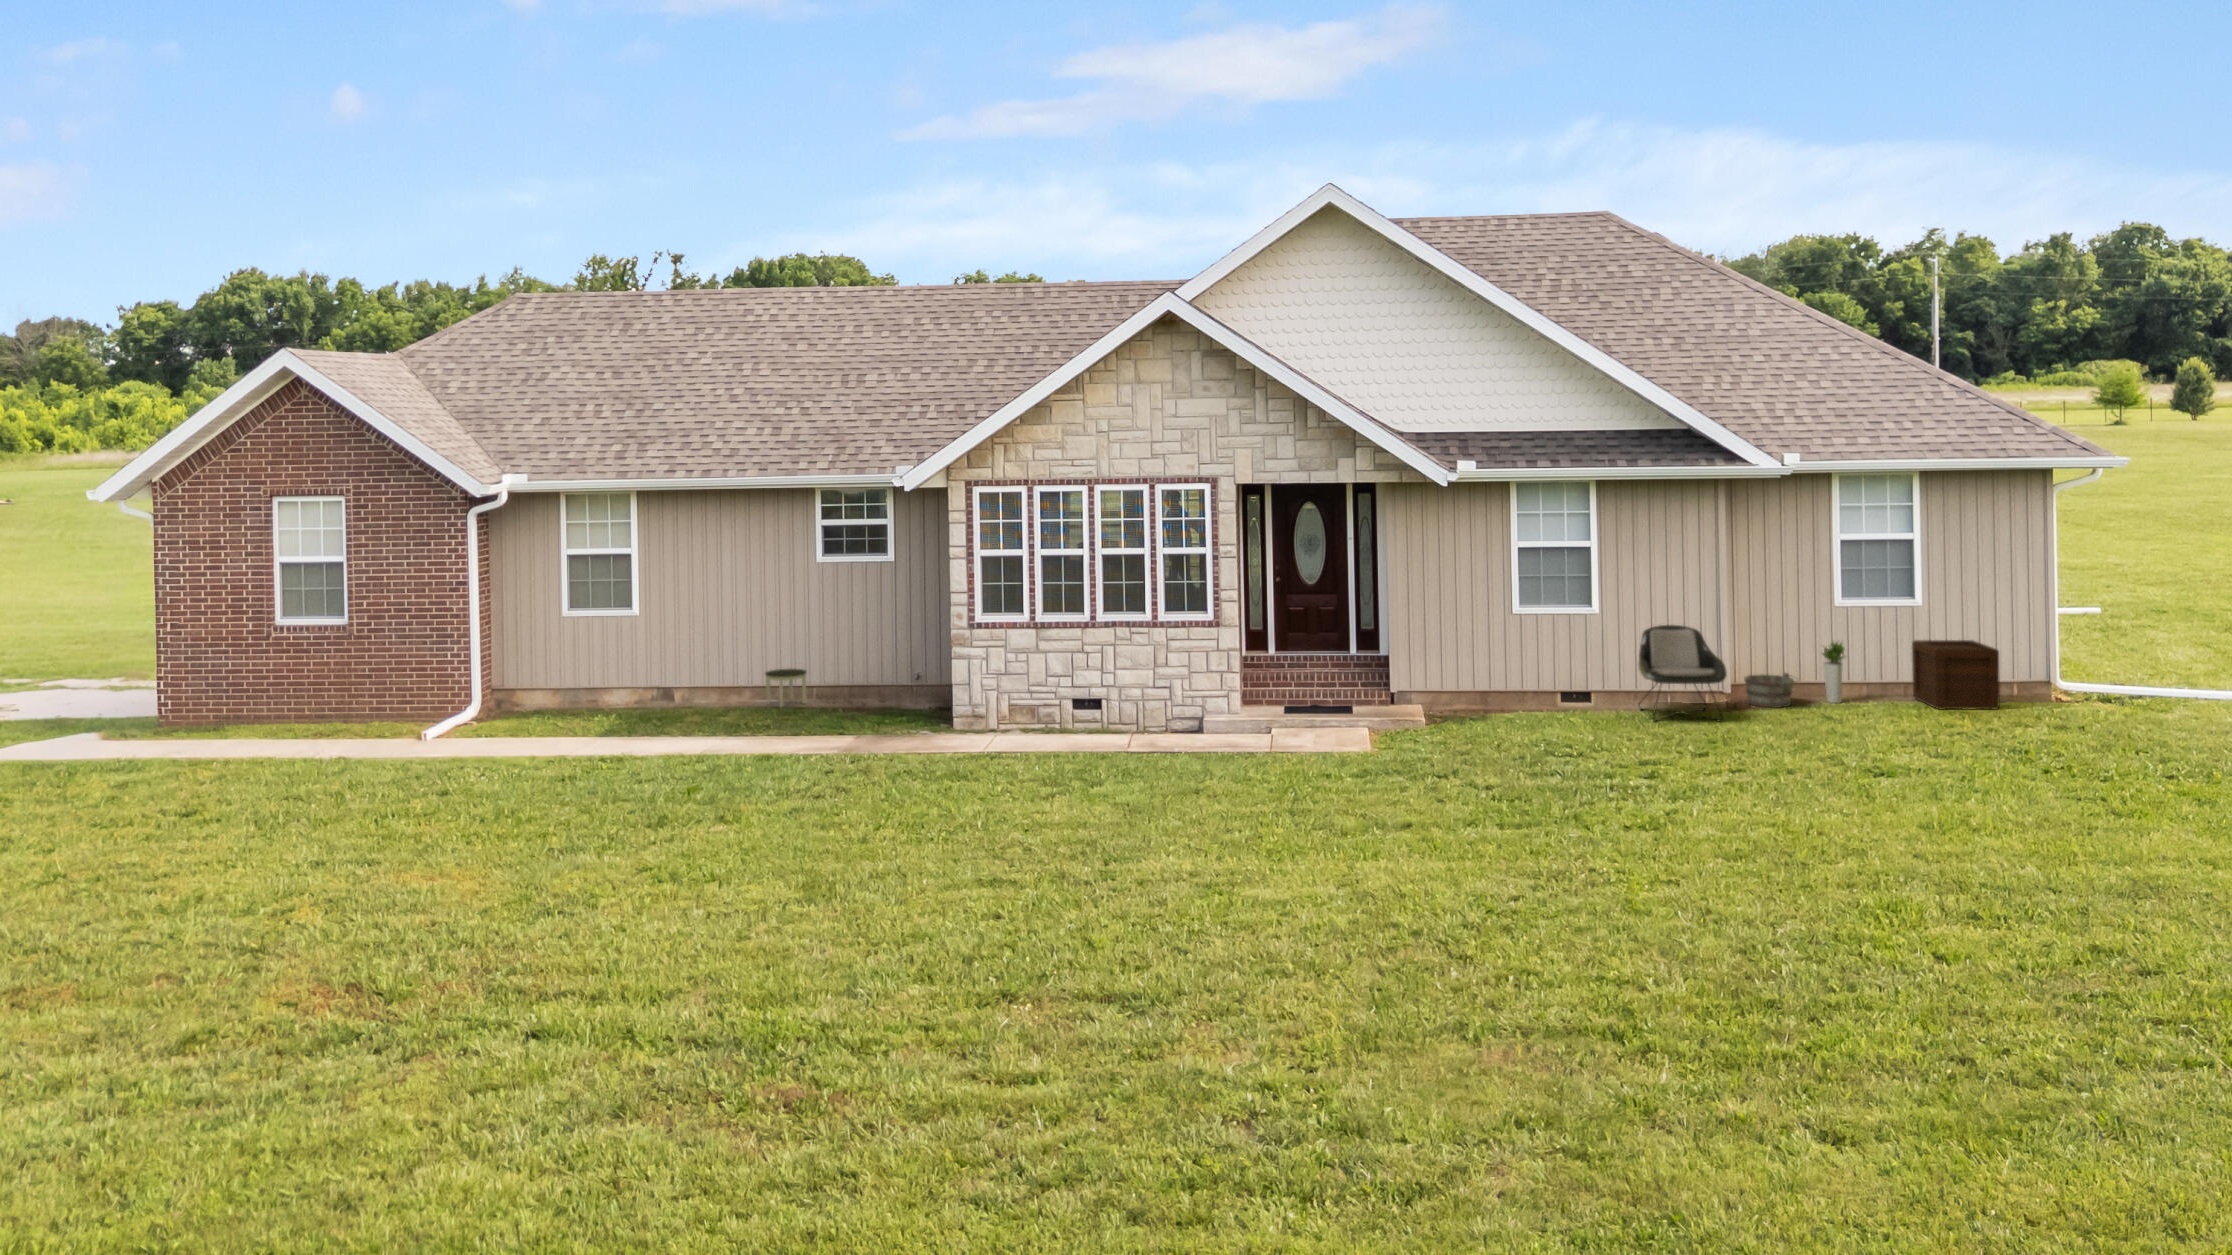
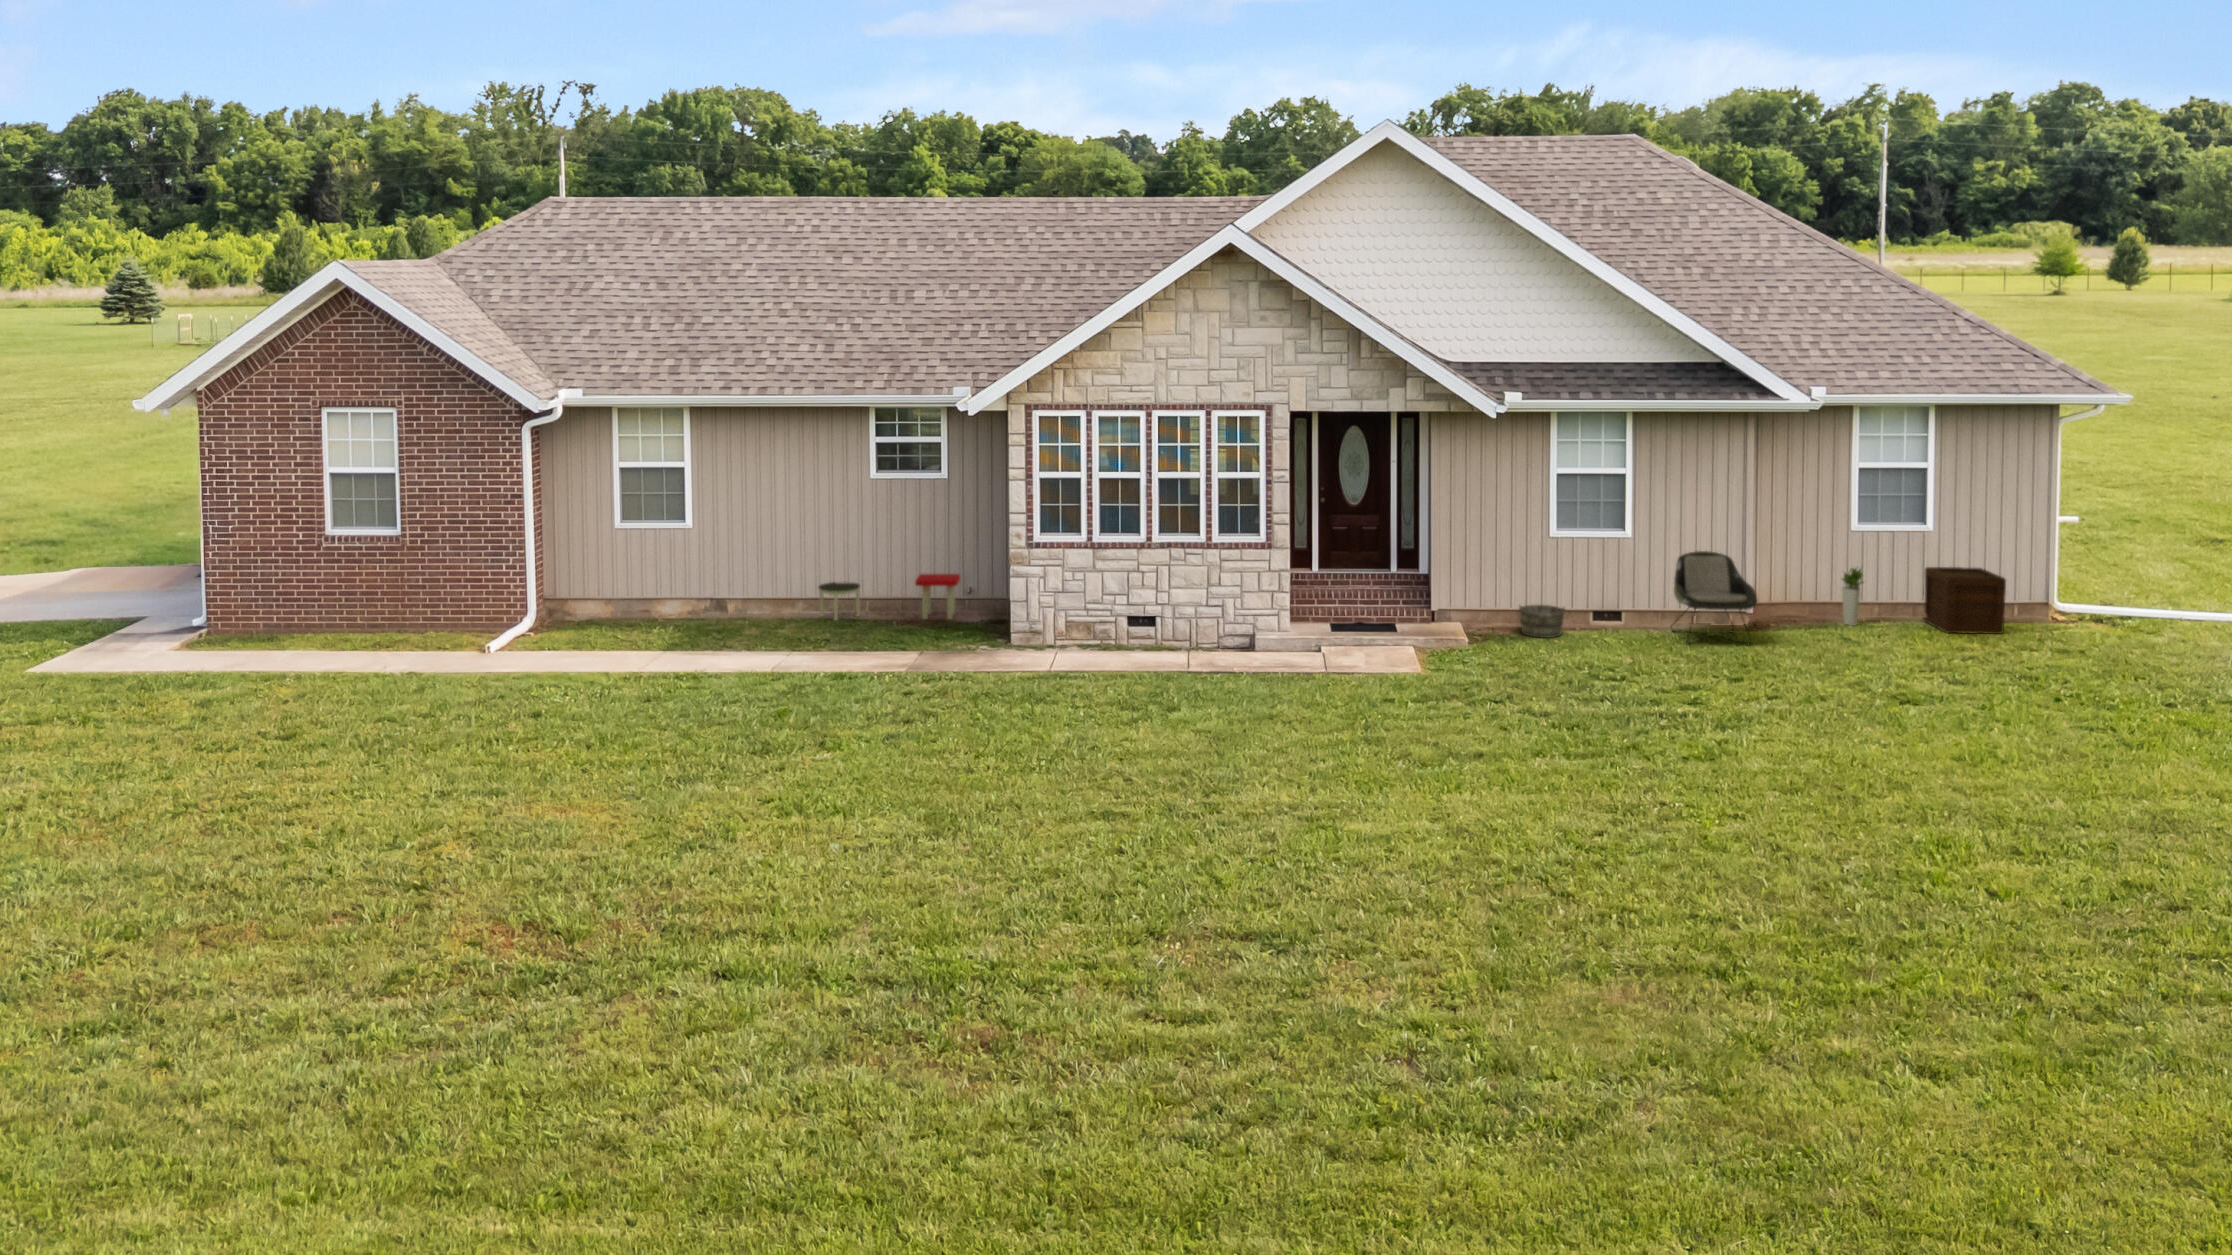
stool: none [860,659,908,705] -> present [915,574,960,620]
bucket: present [1744,673,1798,708] -> present [1519,605,1565,638]

